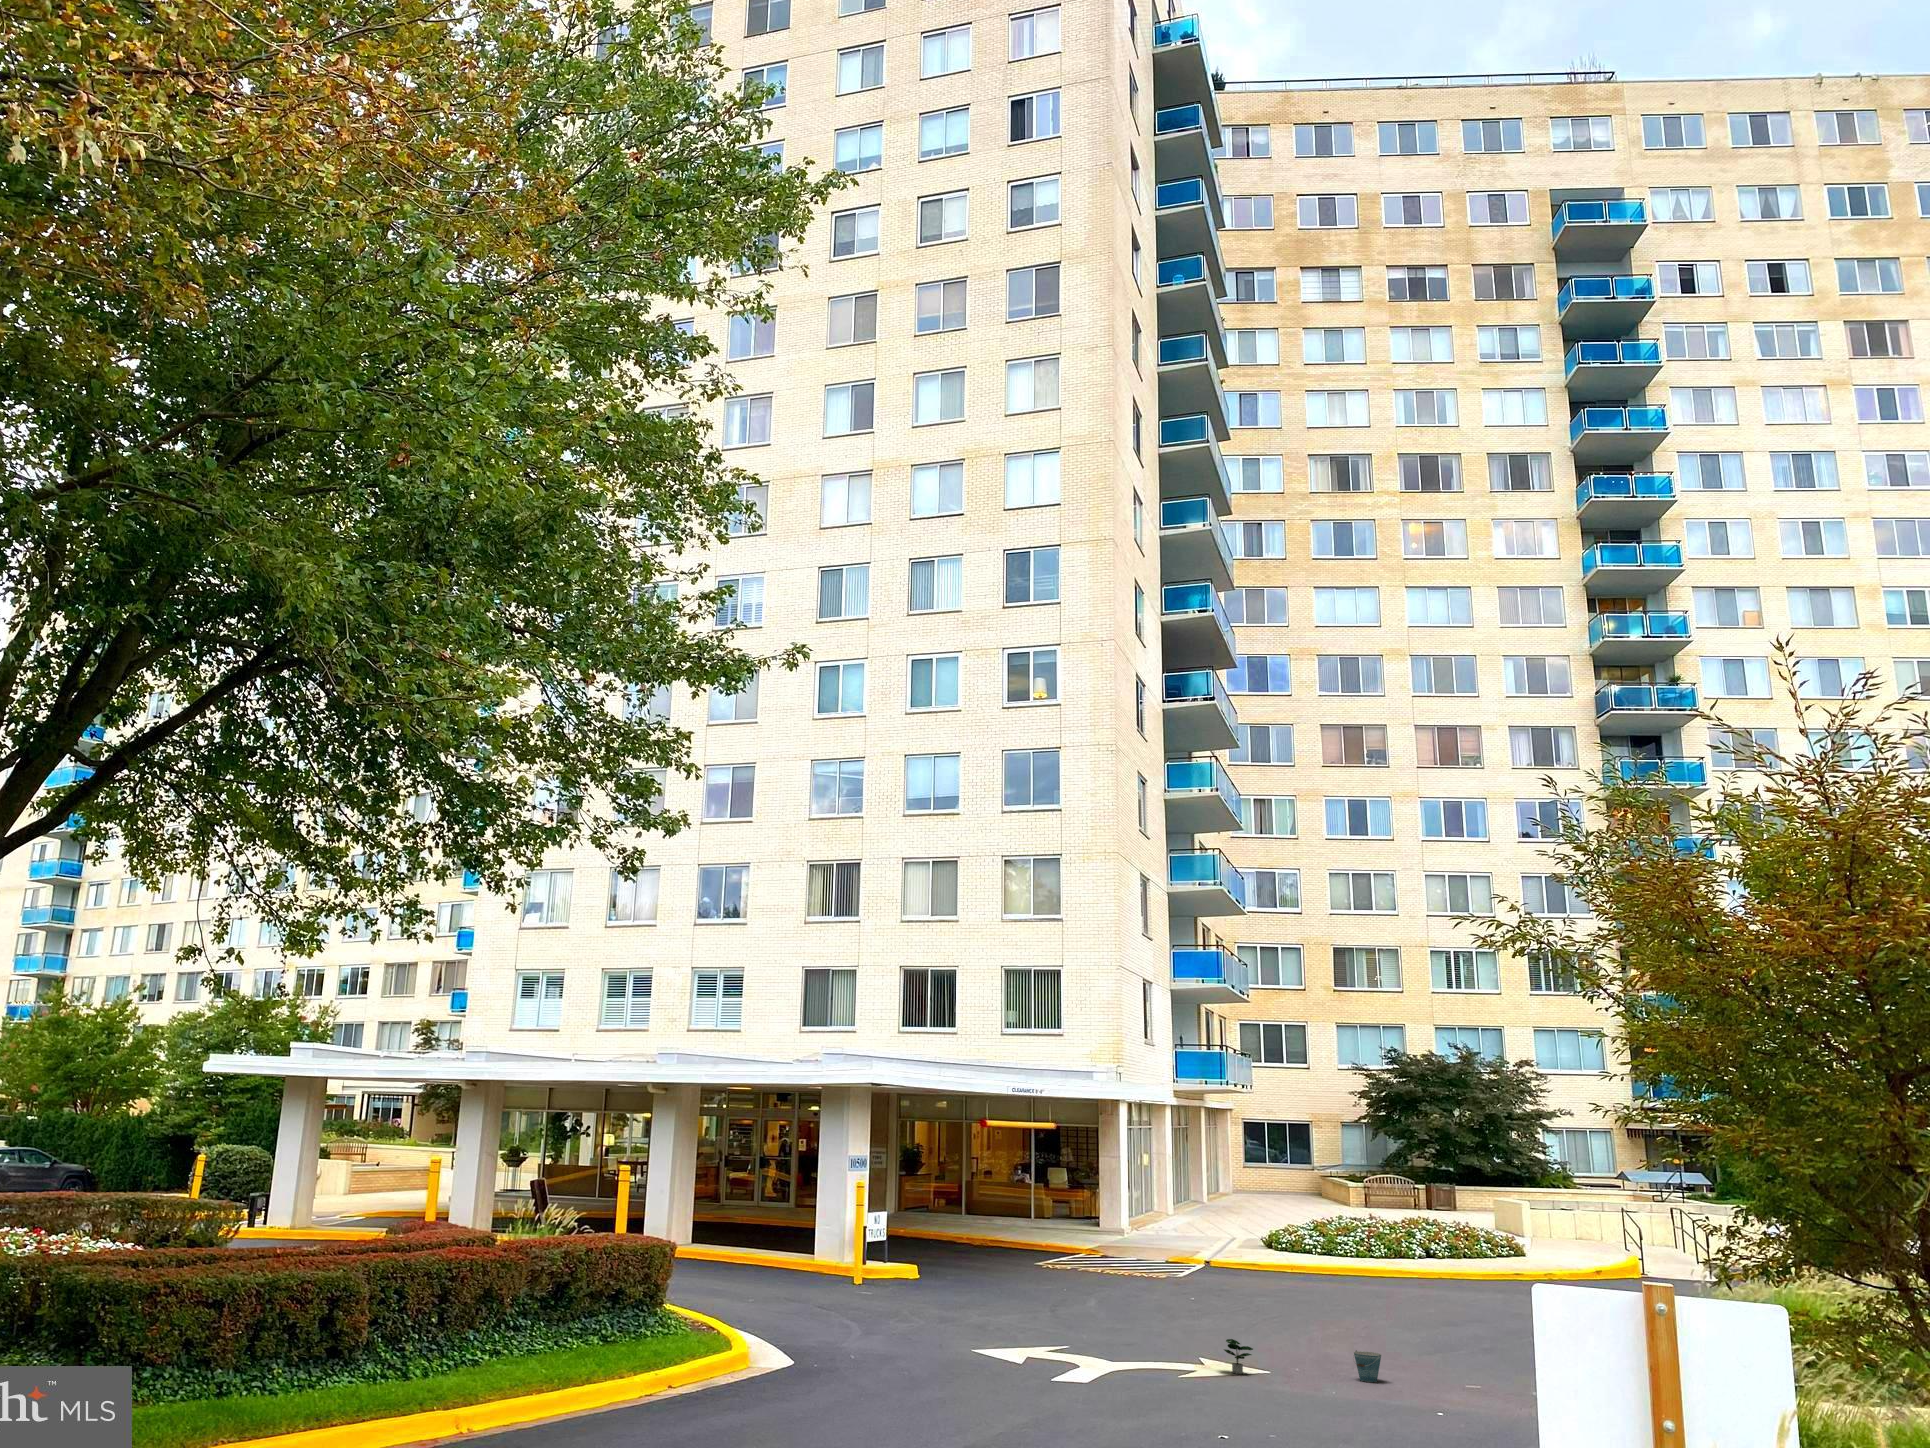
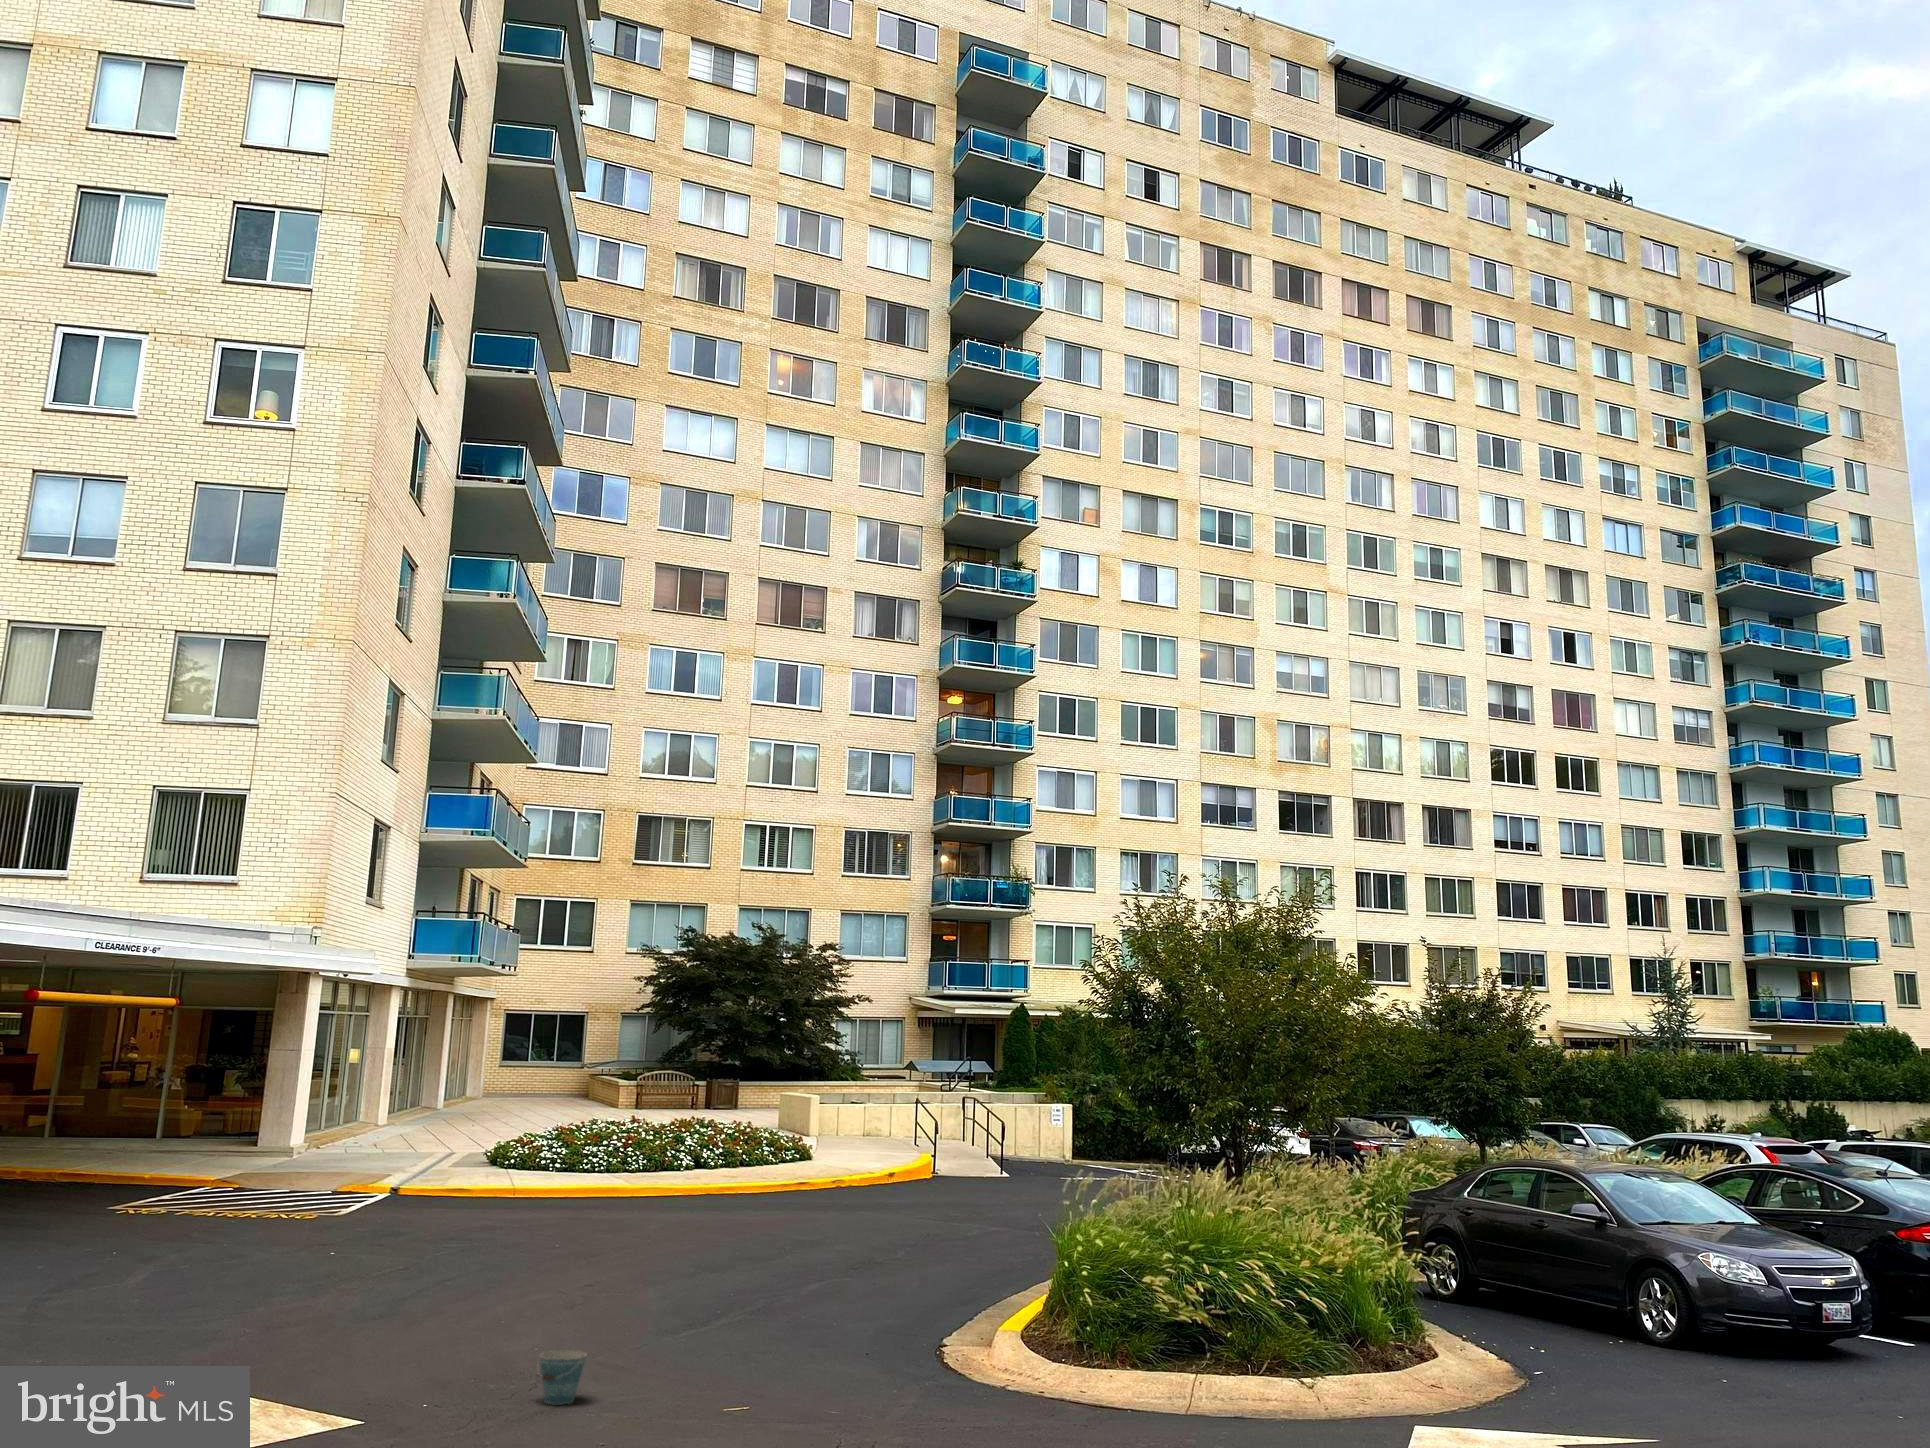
potted plant: present [1224,1339,1253,1374] -> none [295,1353,355,1418]

